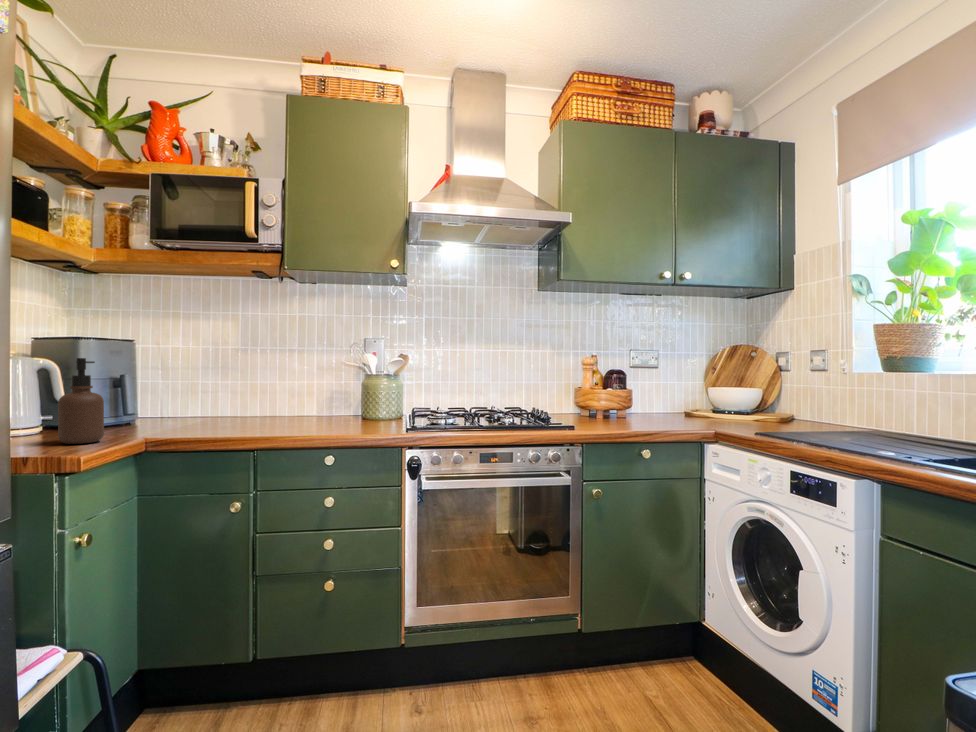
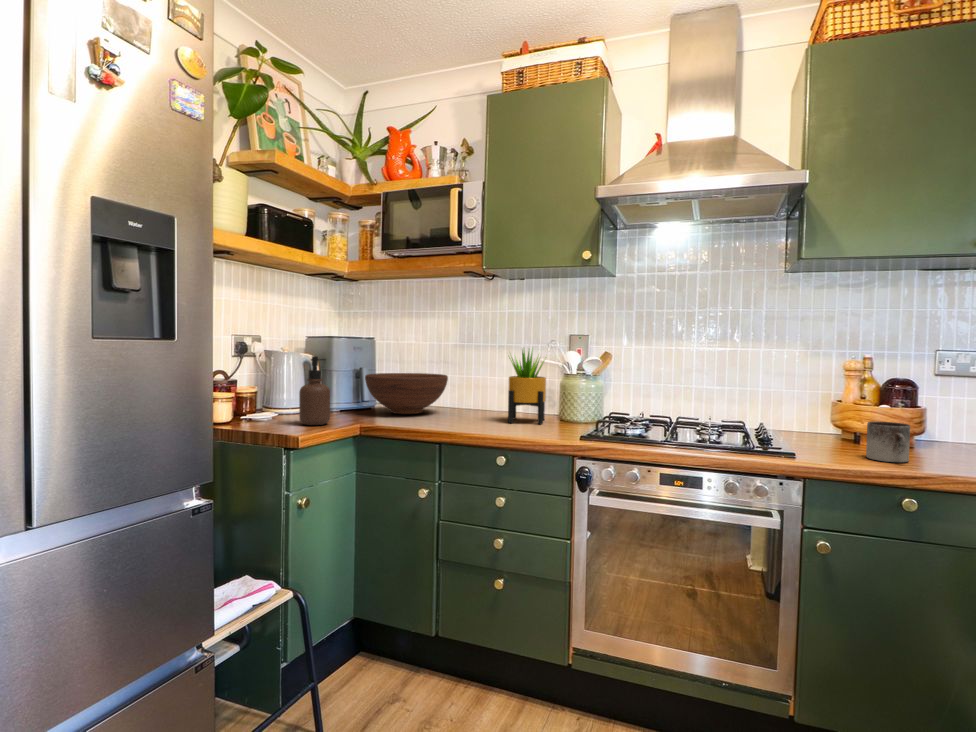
potted plant: none [310,347,355,425] -> present [508,350,546,424]
fruit bowl: none [131,380,236,425] -> present [365,373,448,414]
mug: none [618,400,647,427] -> present [866,422,910,462]

